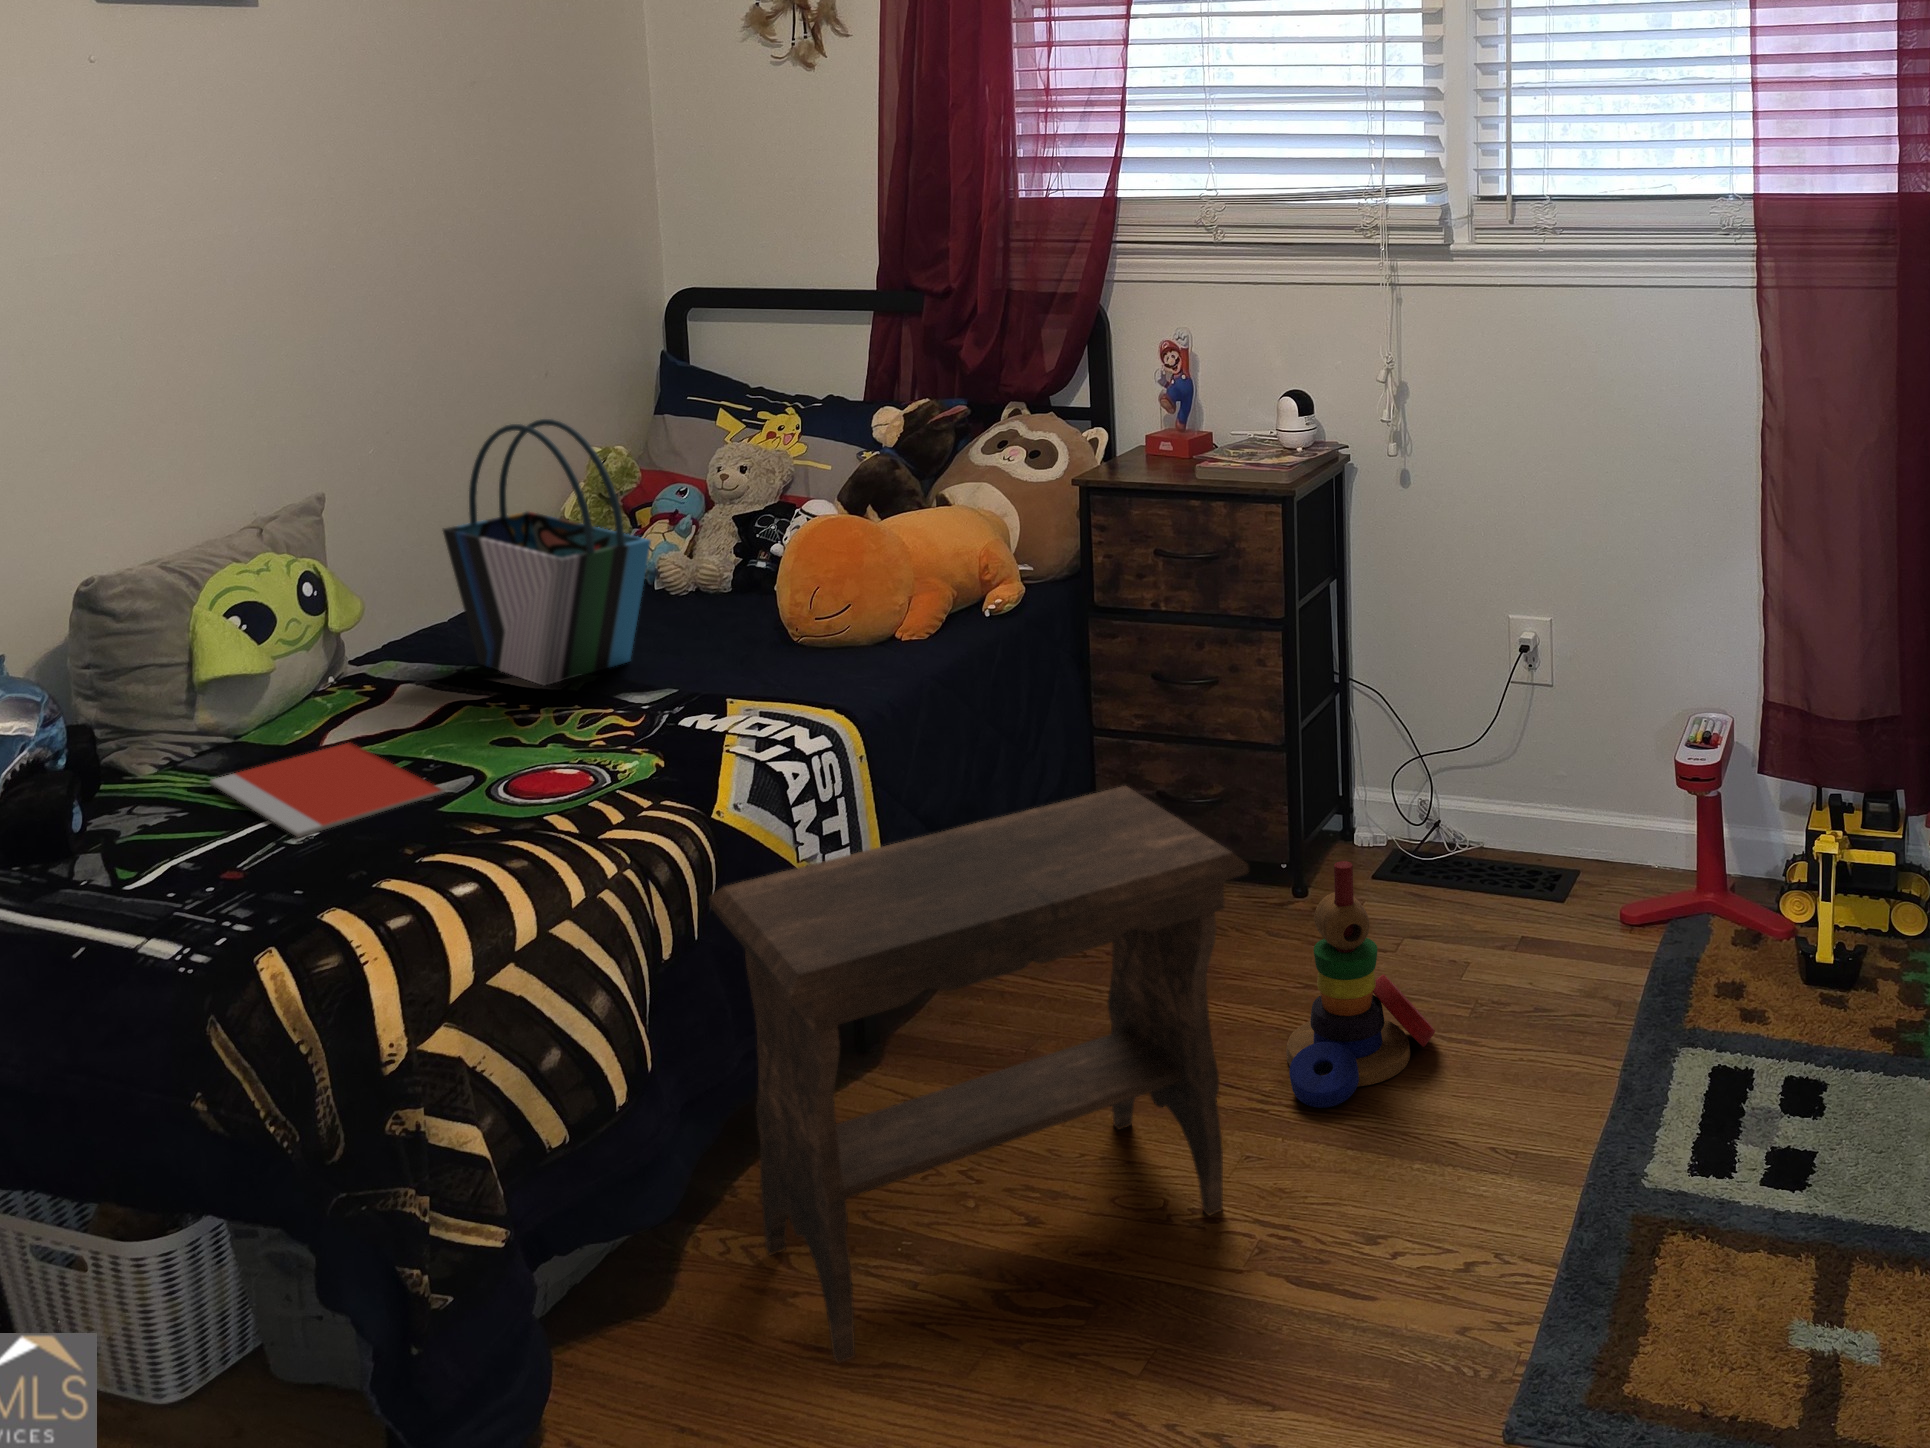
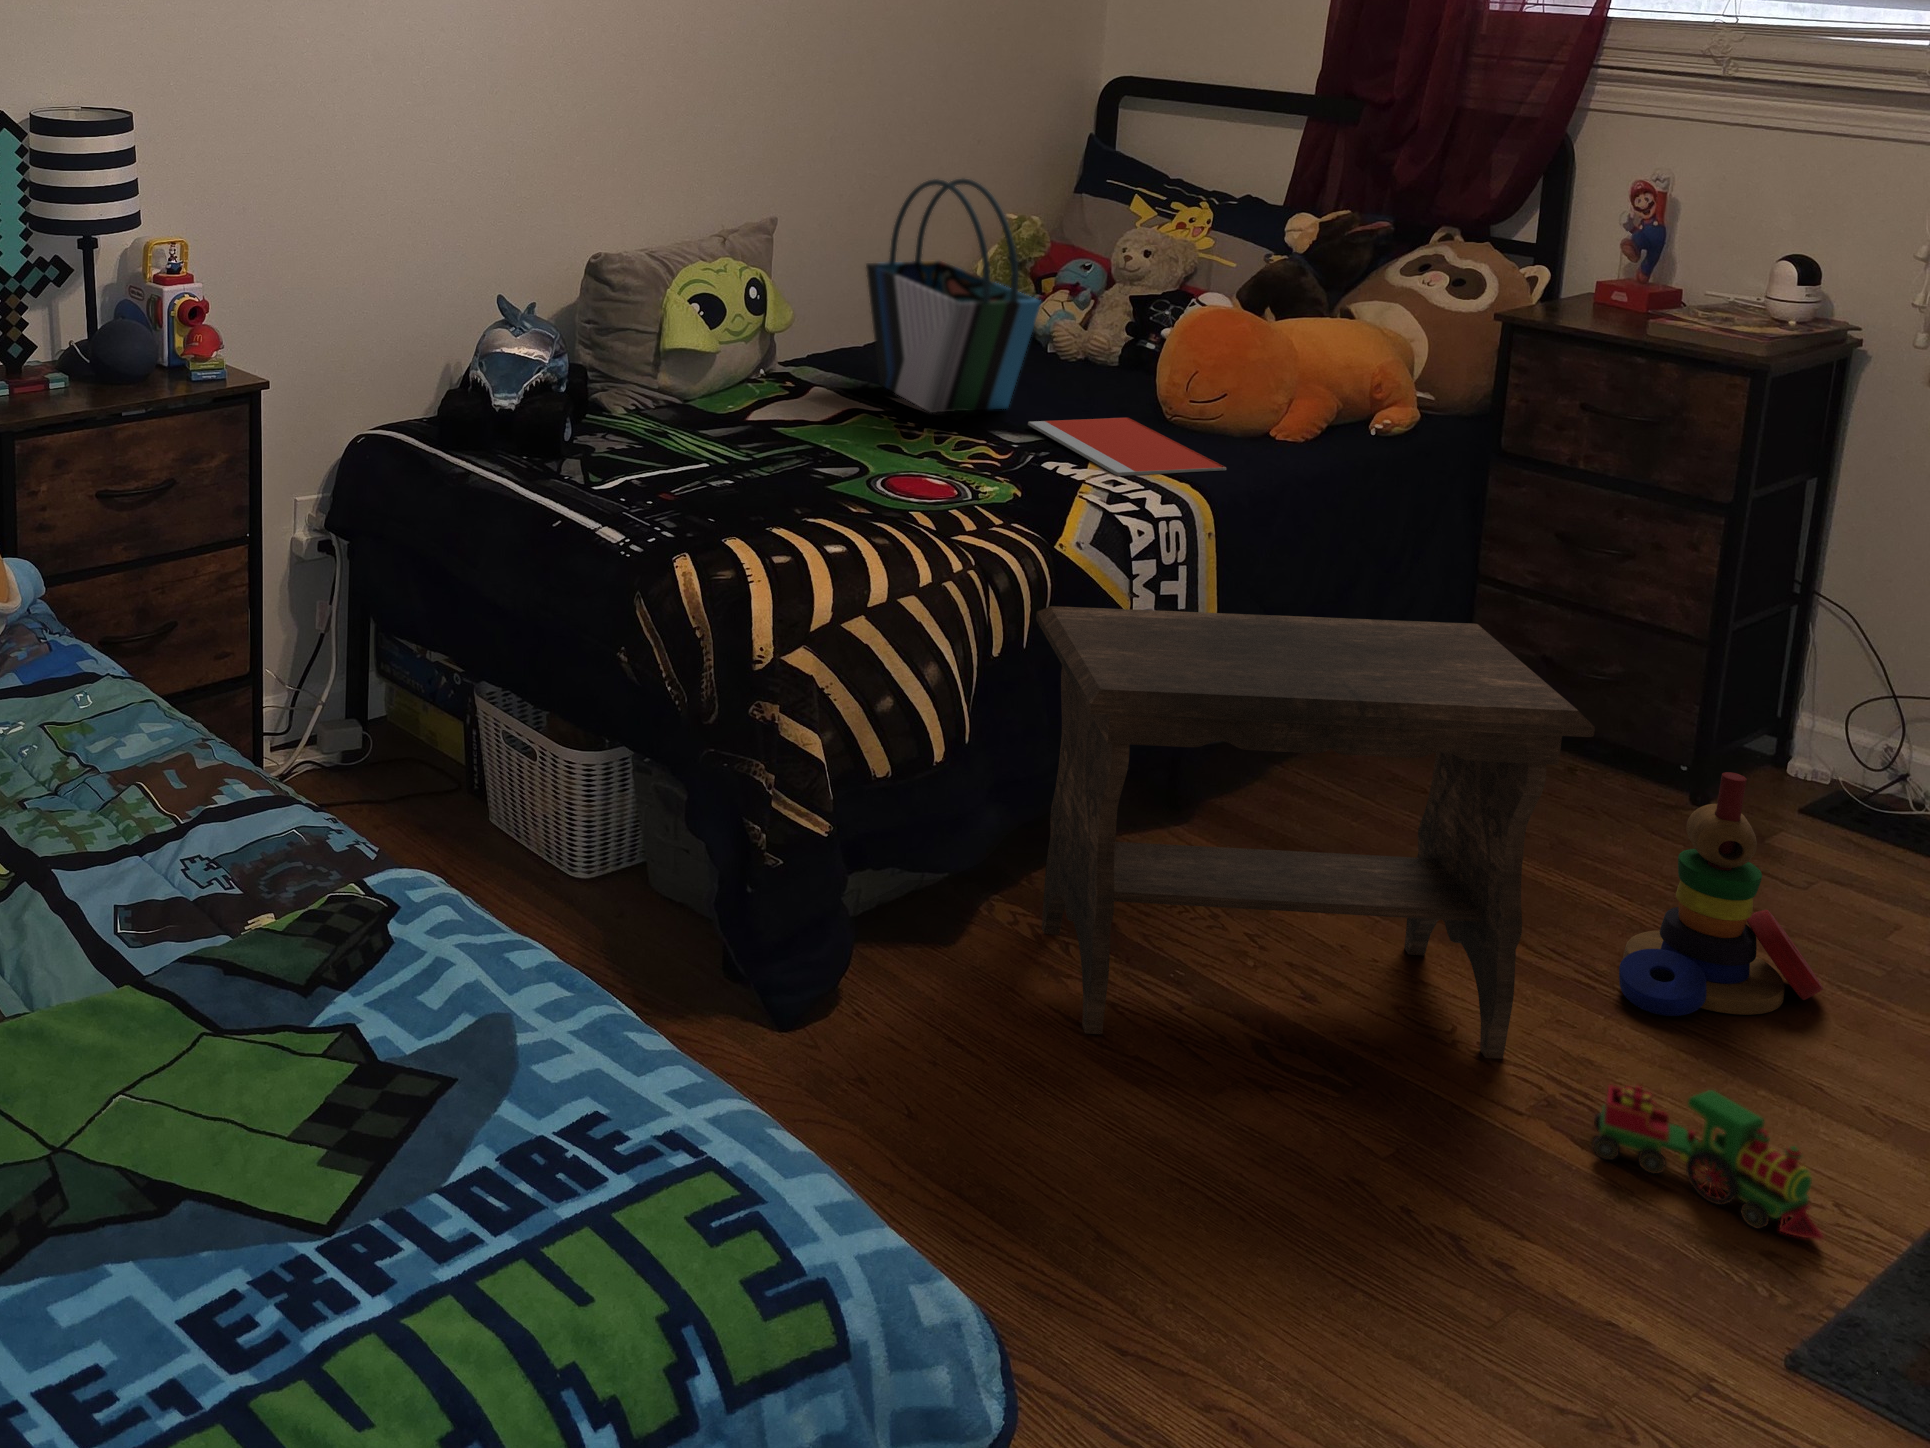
notebook: present [210,743,444,837] -> present [1028,418,1226,476]
toy train: none [1311,1176,1505,1297] -> present [1593,1086,1823,1239]

